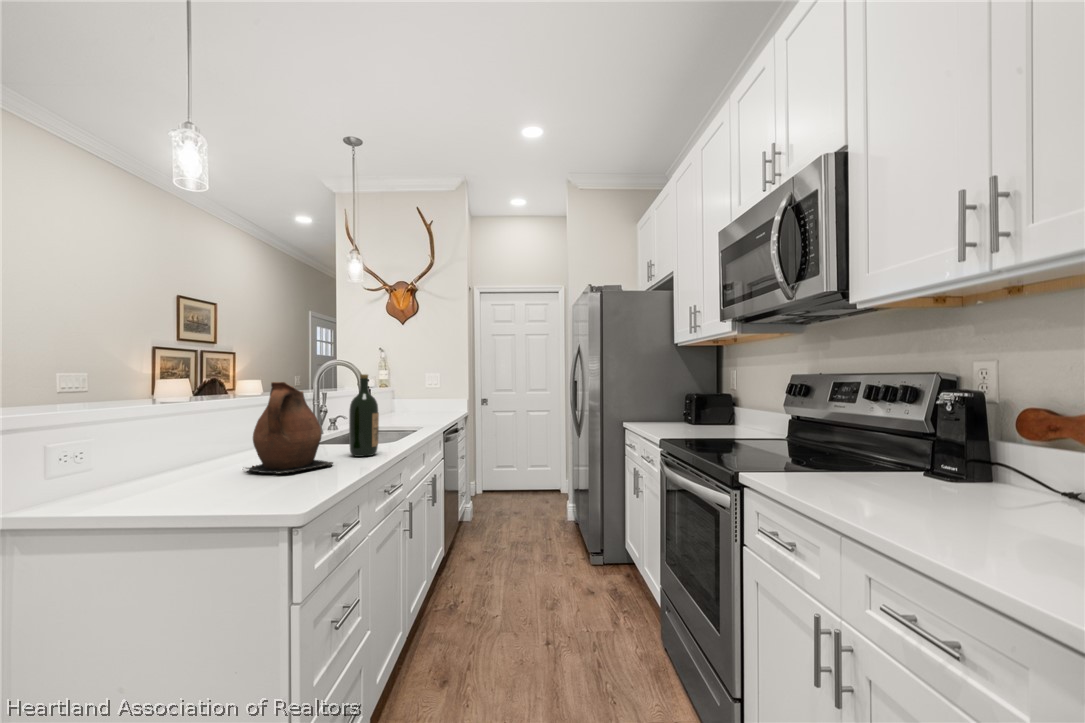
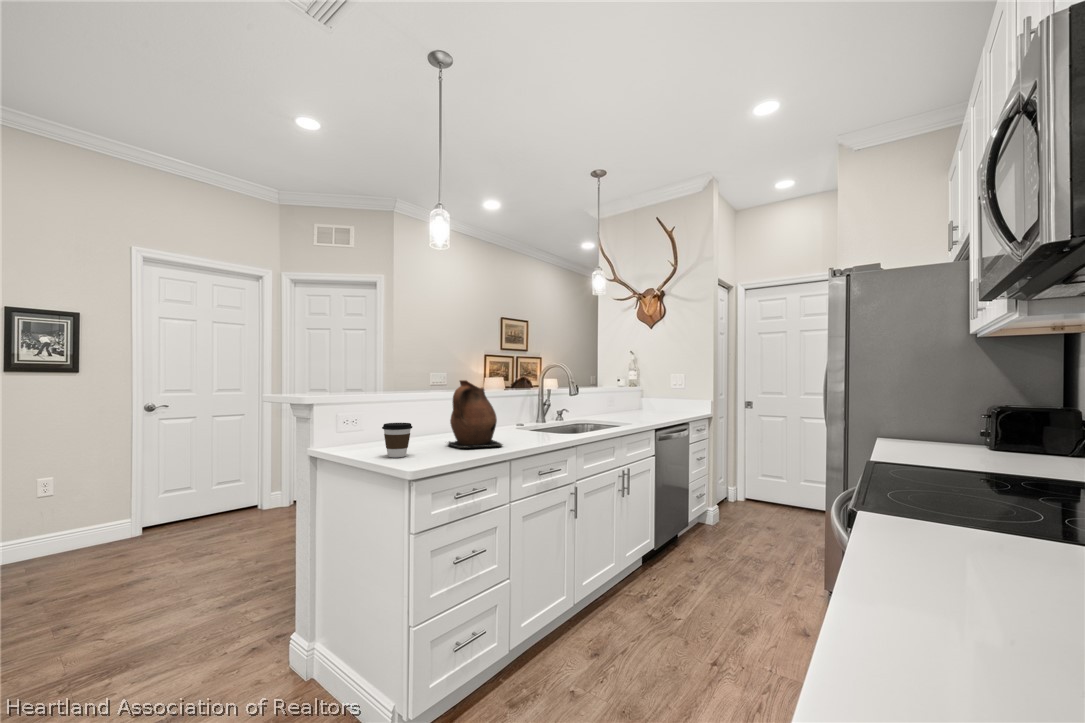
wine bottle: present [349,374,379,457] -> none [526,376,549,443]
coffee cup: none [174,447,227,501] -> present [382,423,412,458]

